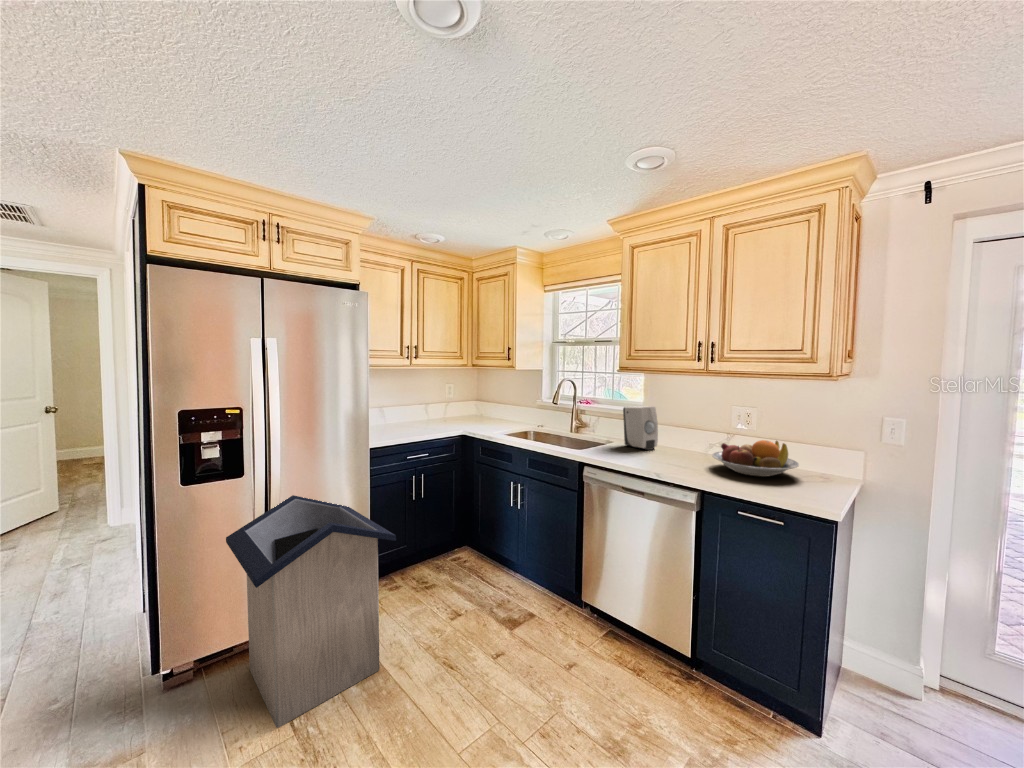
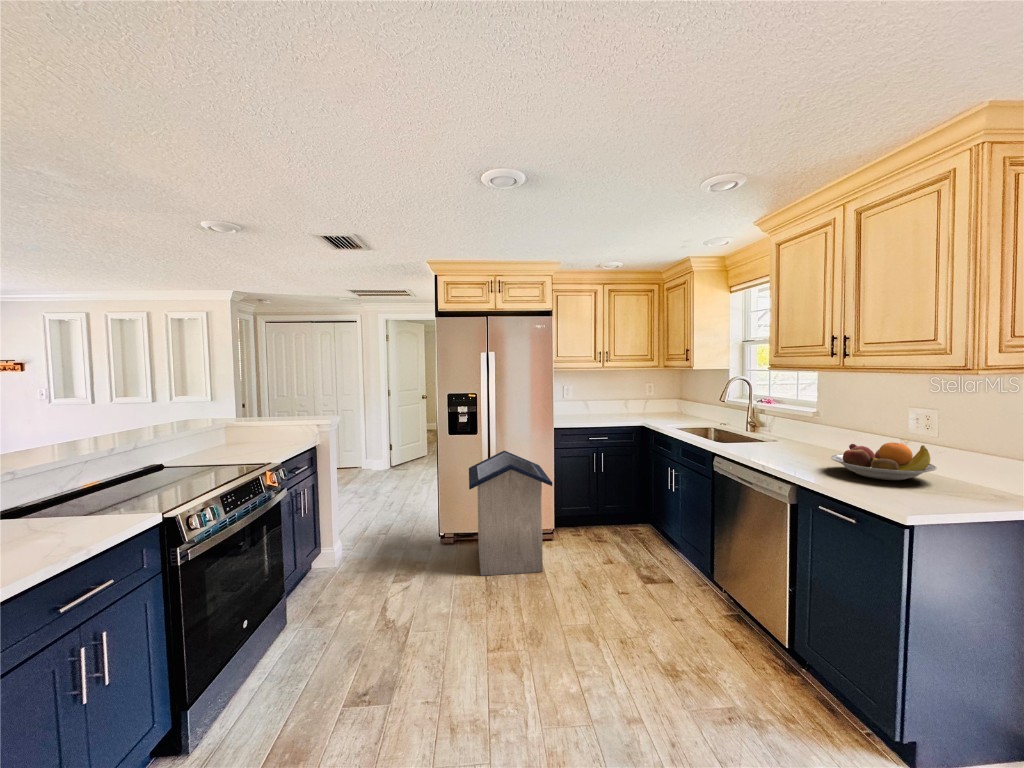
soap dispenser: present [623,406,658,450] -> none [779,406,813,450]

